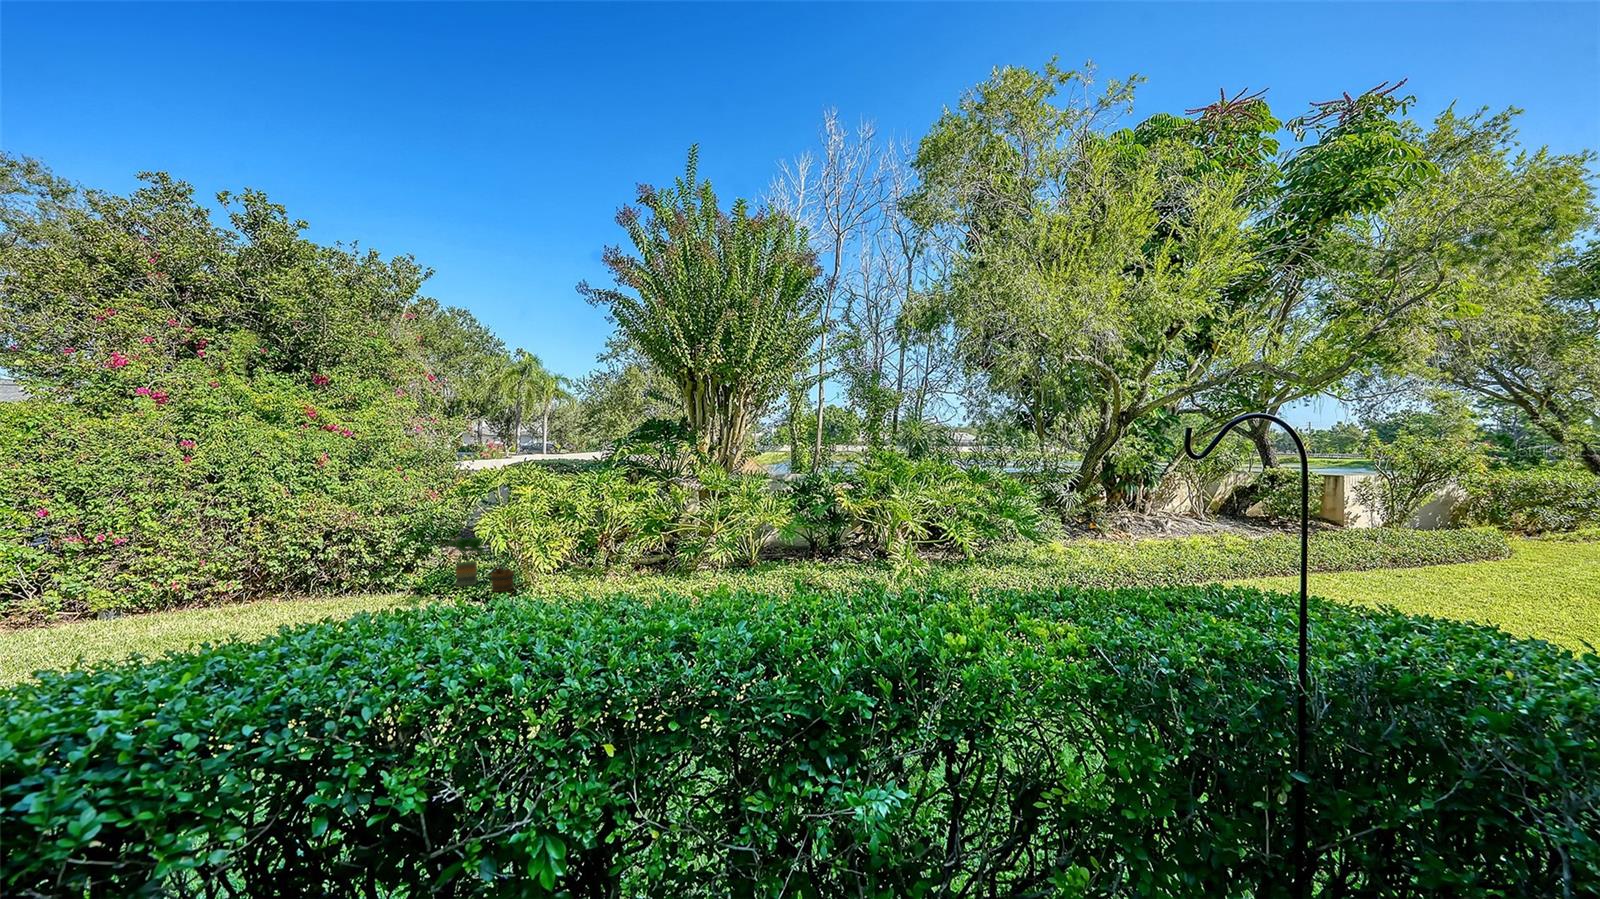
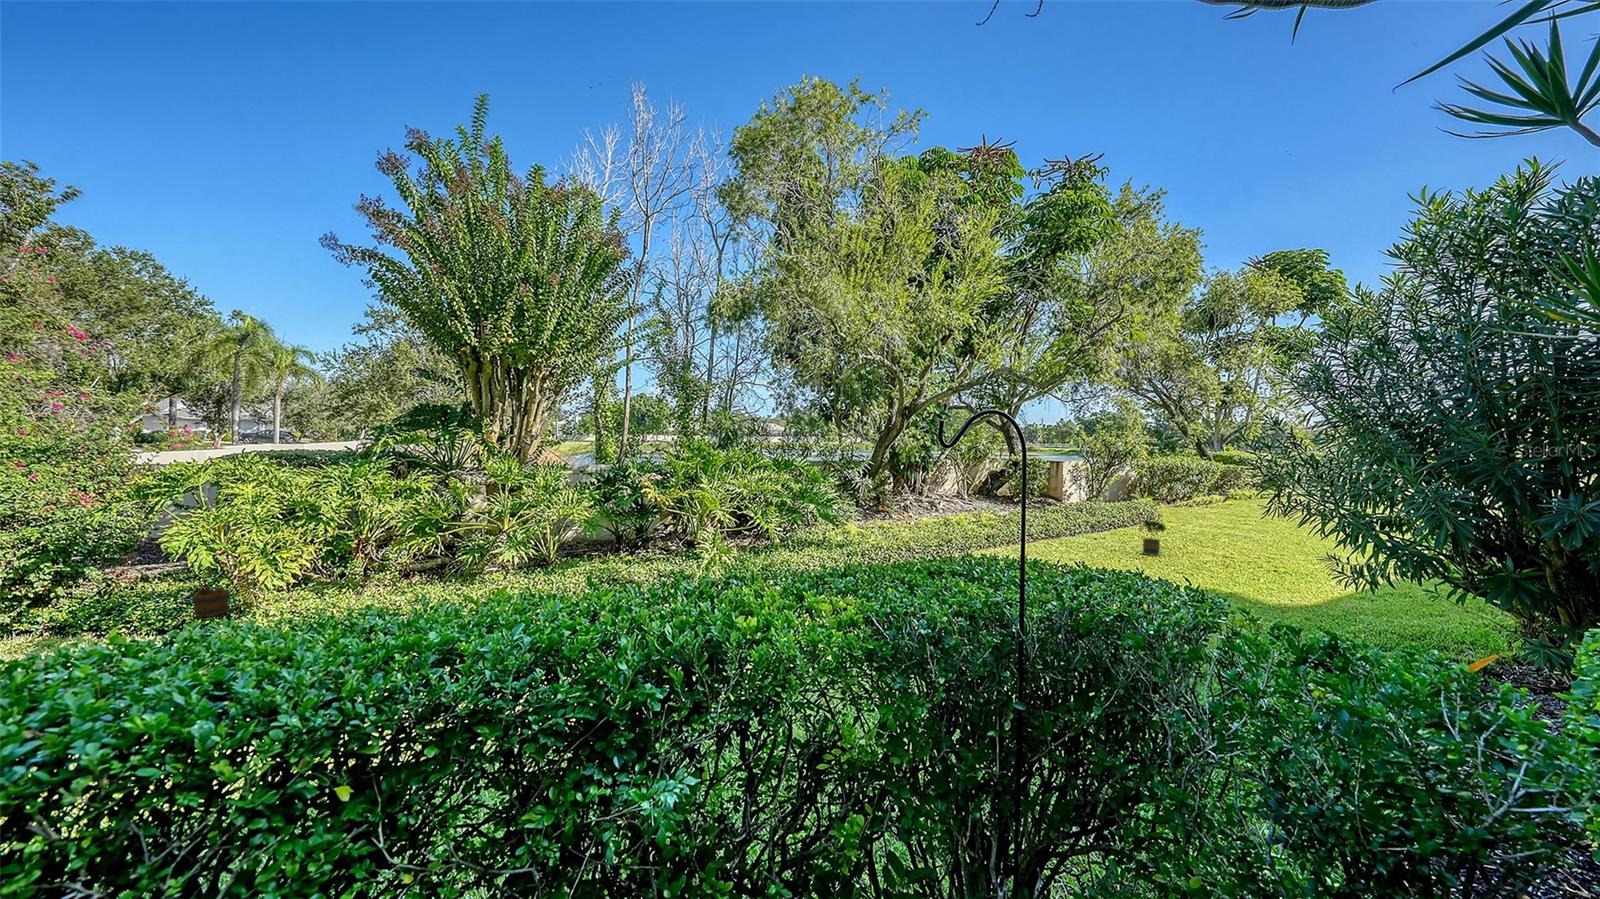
potted tree: present [451,538,485,586] -> present [1140,521,1166,556]

